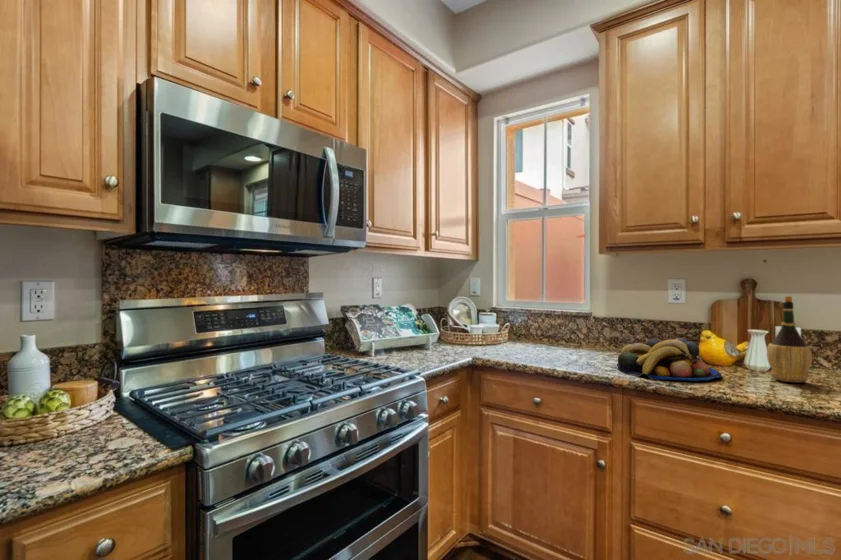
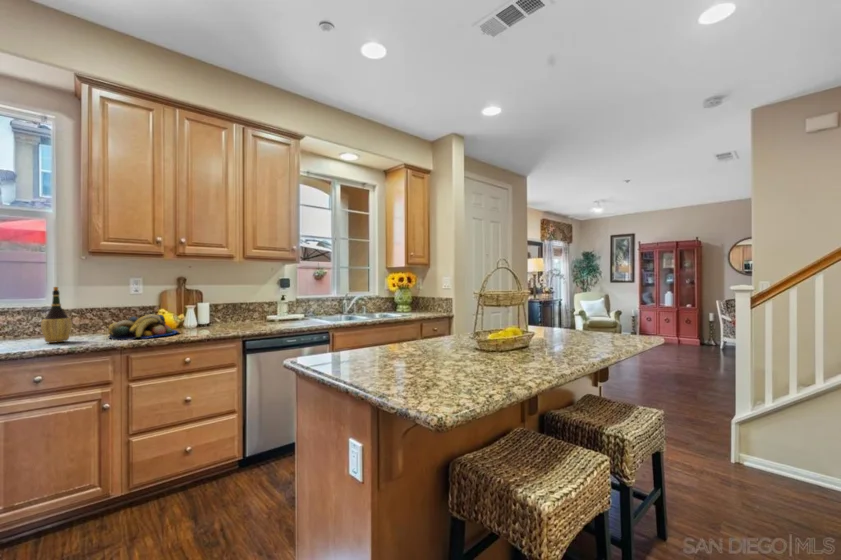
wine bottle: present [767,296,812,382] -> present [41,287,72,343]

